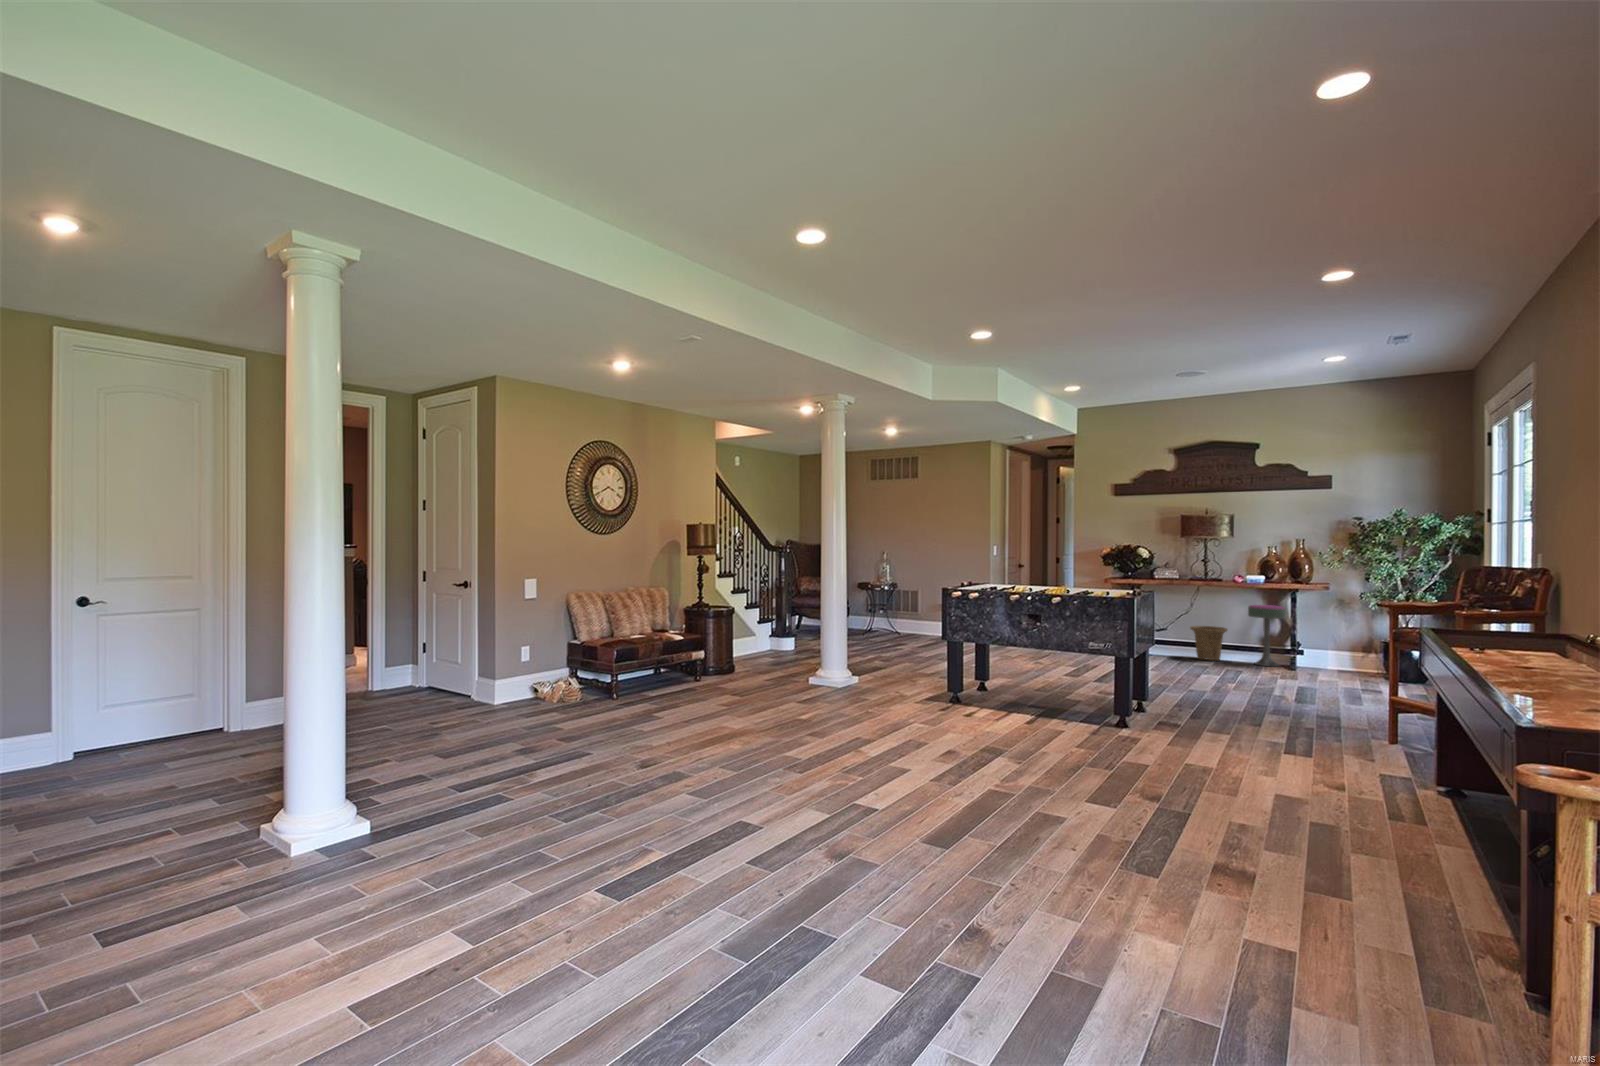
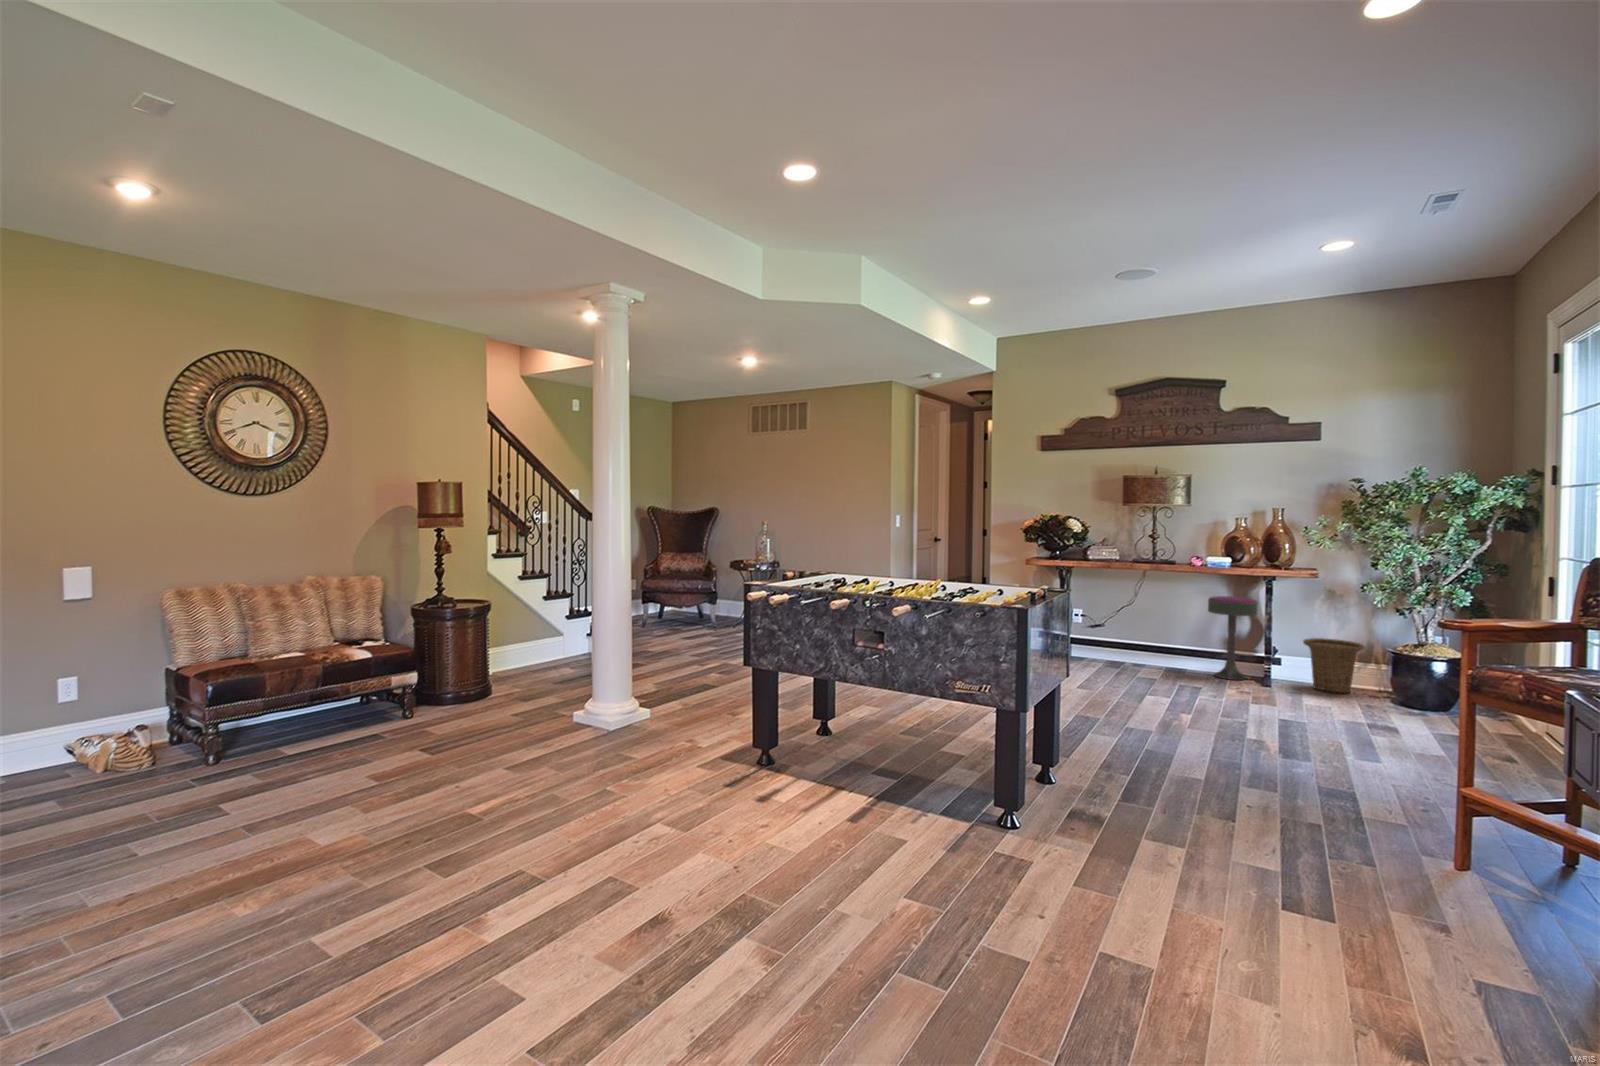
basket: present [1190,626,1227,661] -> present [1303,638,1364,693]

